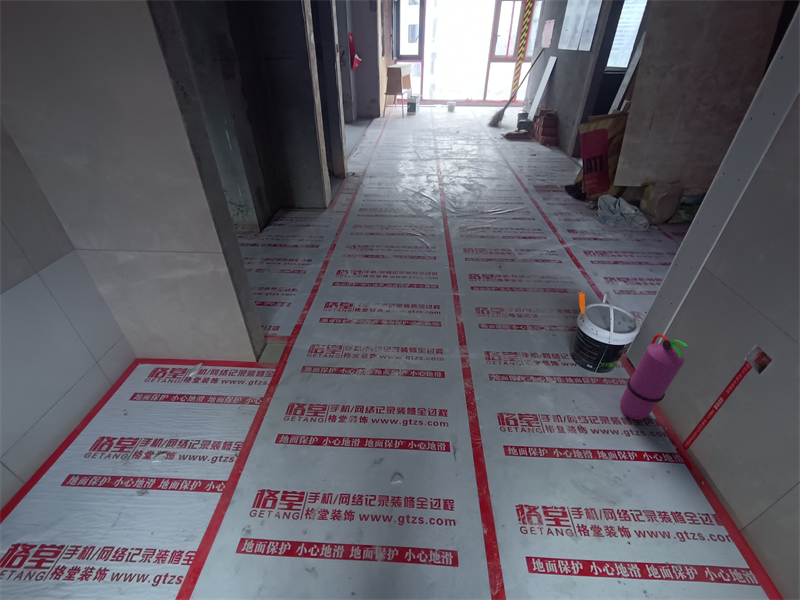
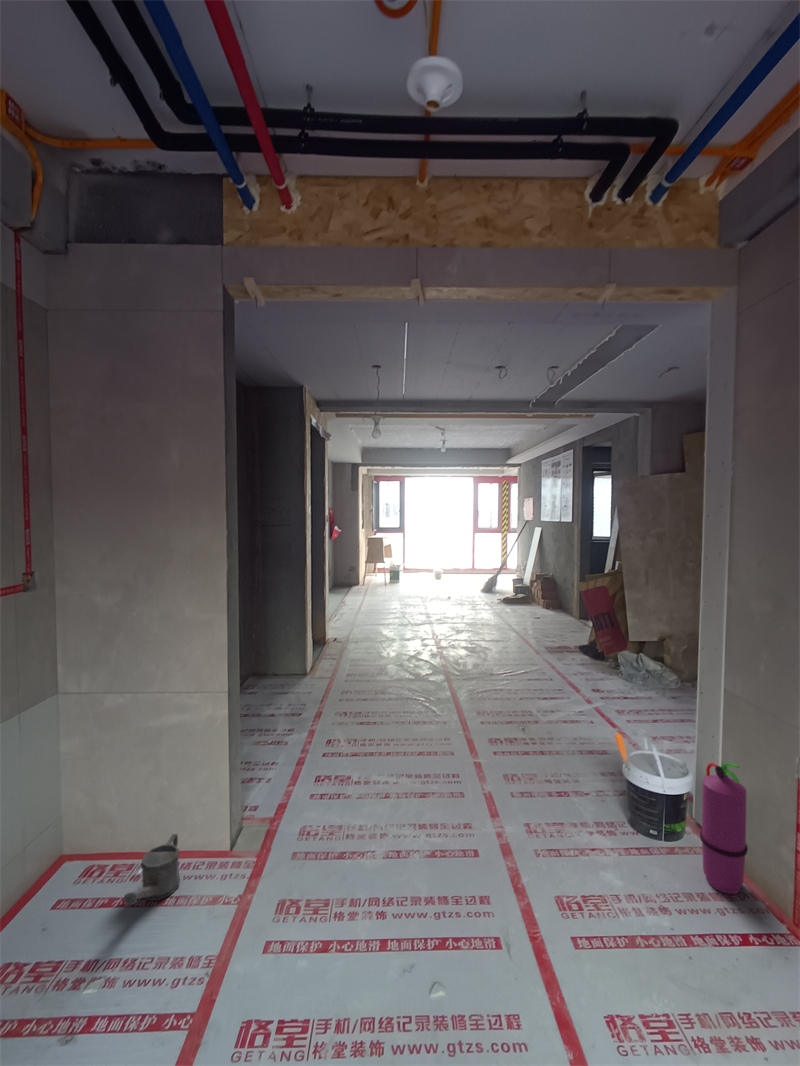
watering can: none [169,353,219,409] -> present [124,834,180,905]

